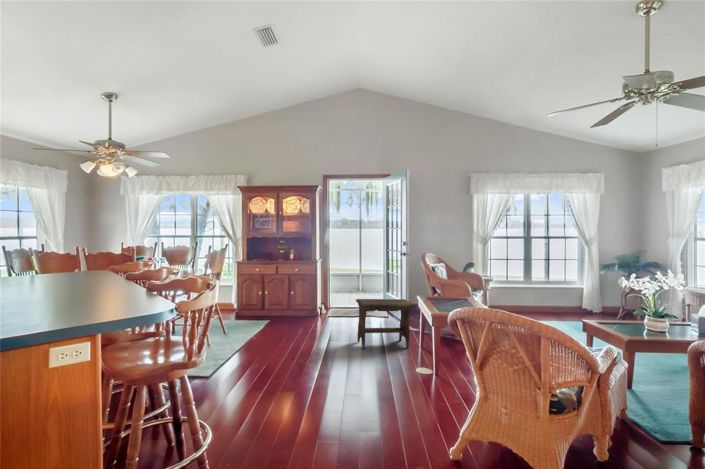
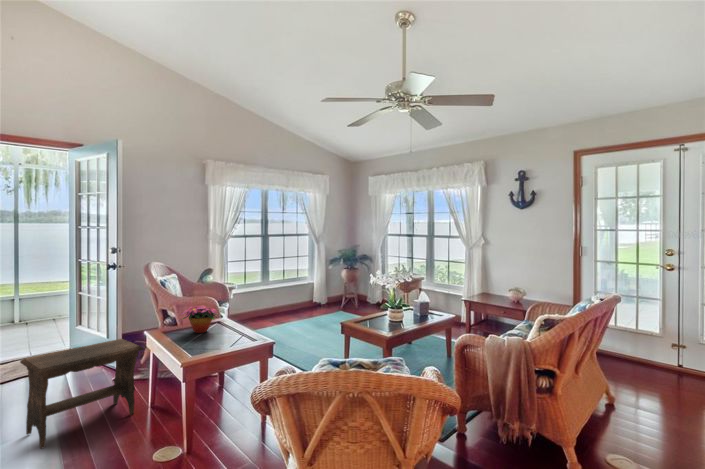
flower arrangement: none [437,283,466,303] -> present [182,306,218,333]

